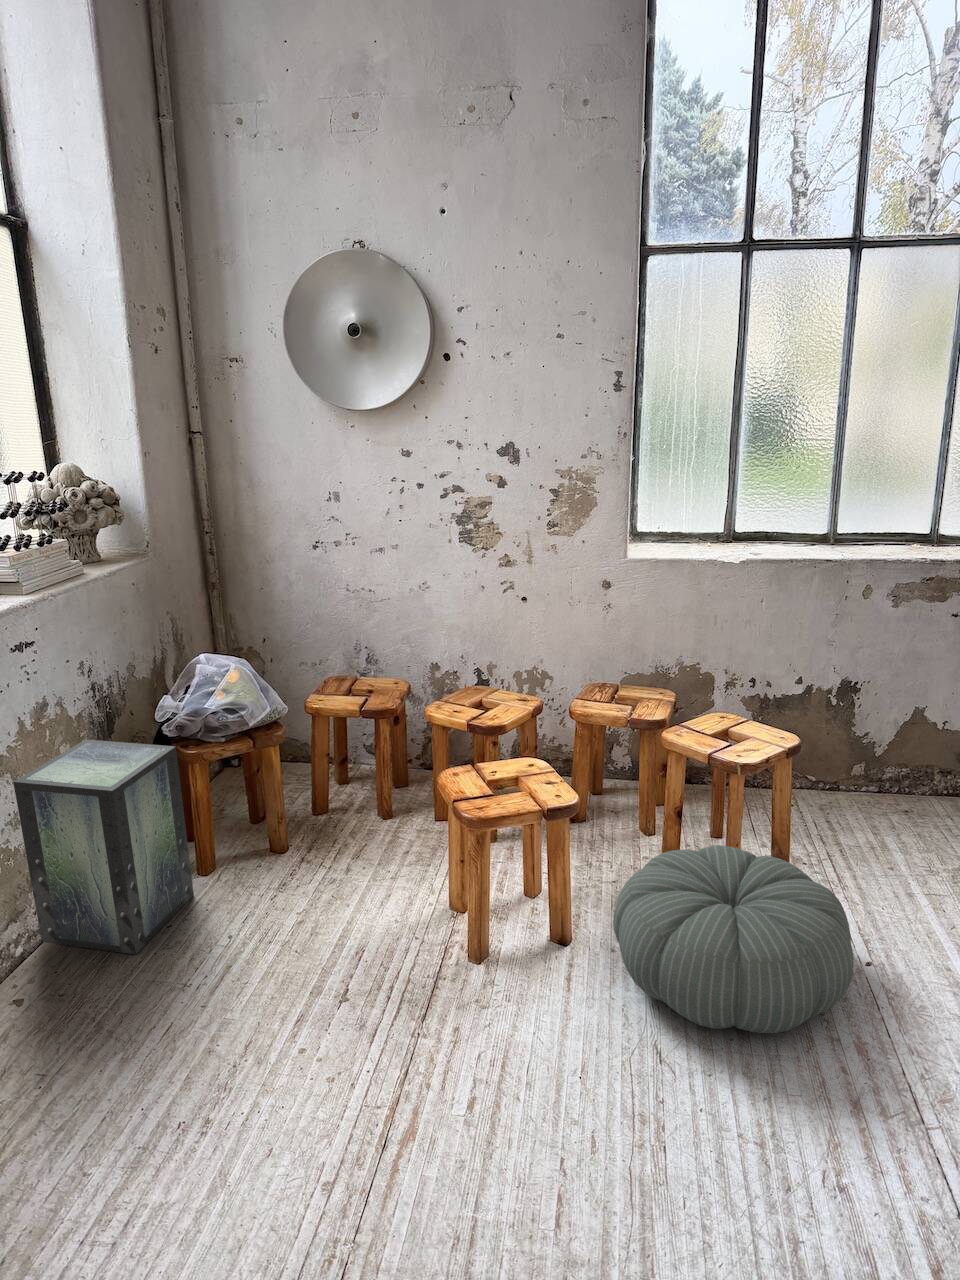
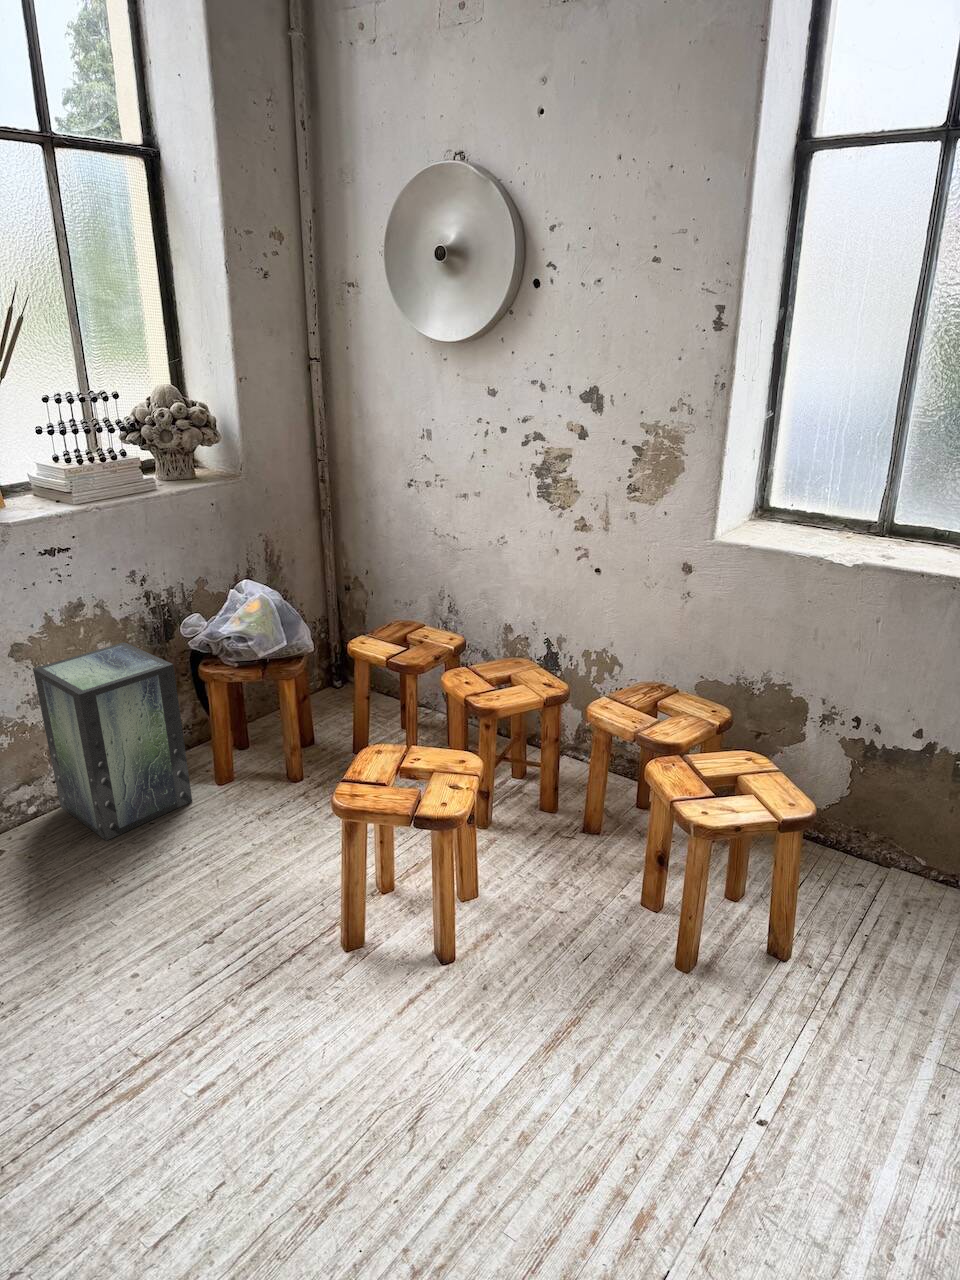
pouf: present [613,846,854,1033] -> none [437,901,723,1161]

